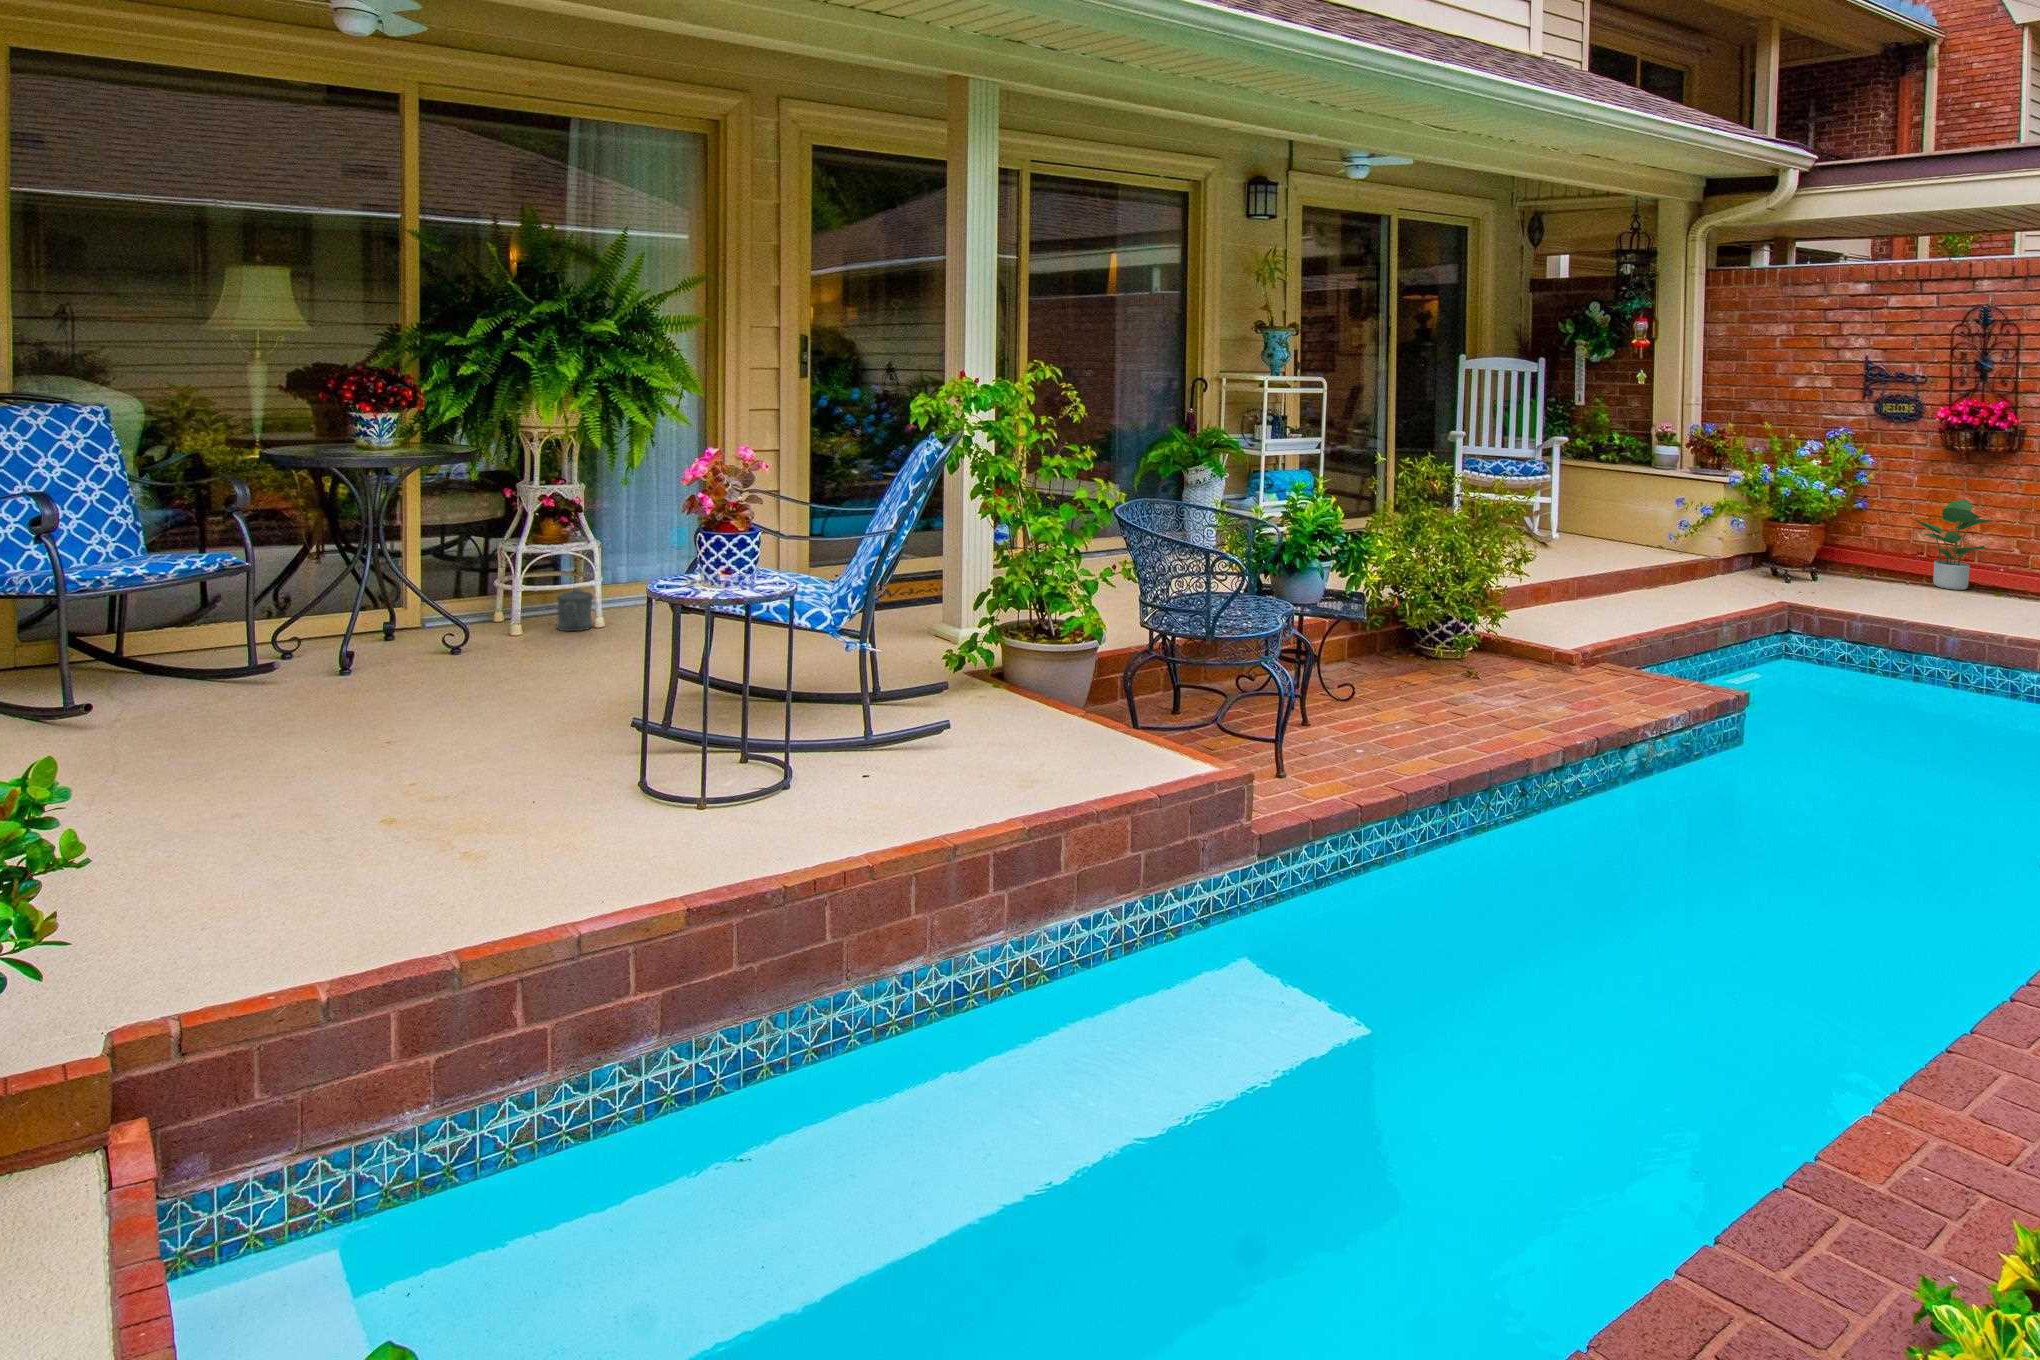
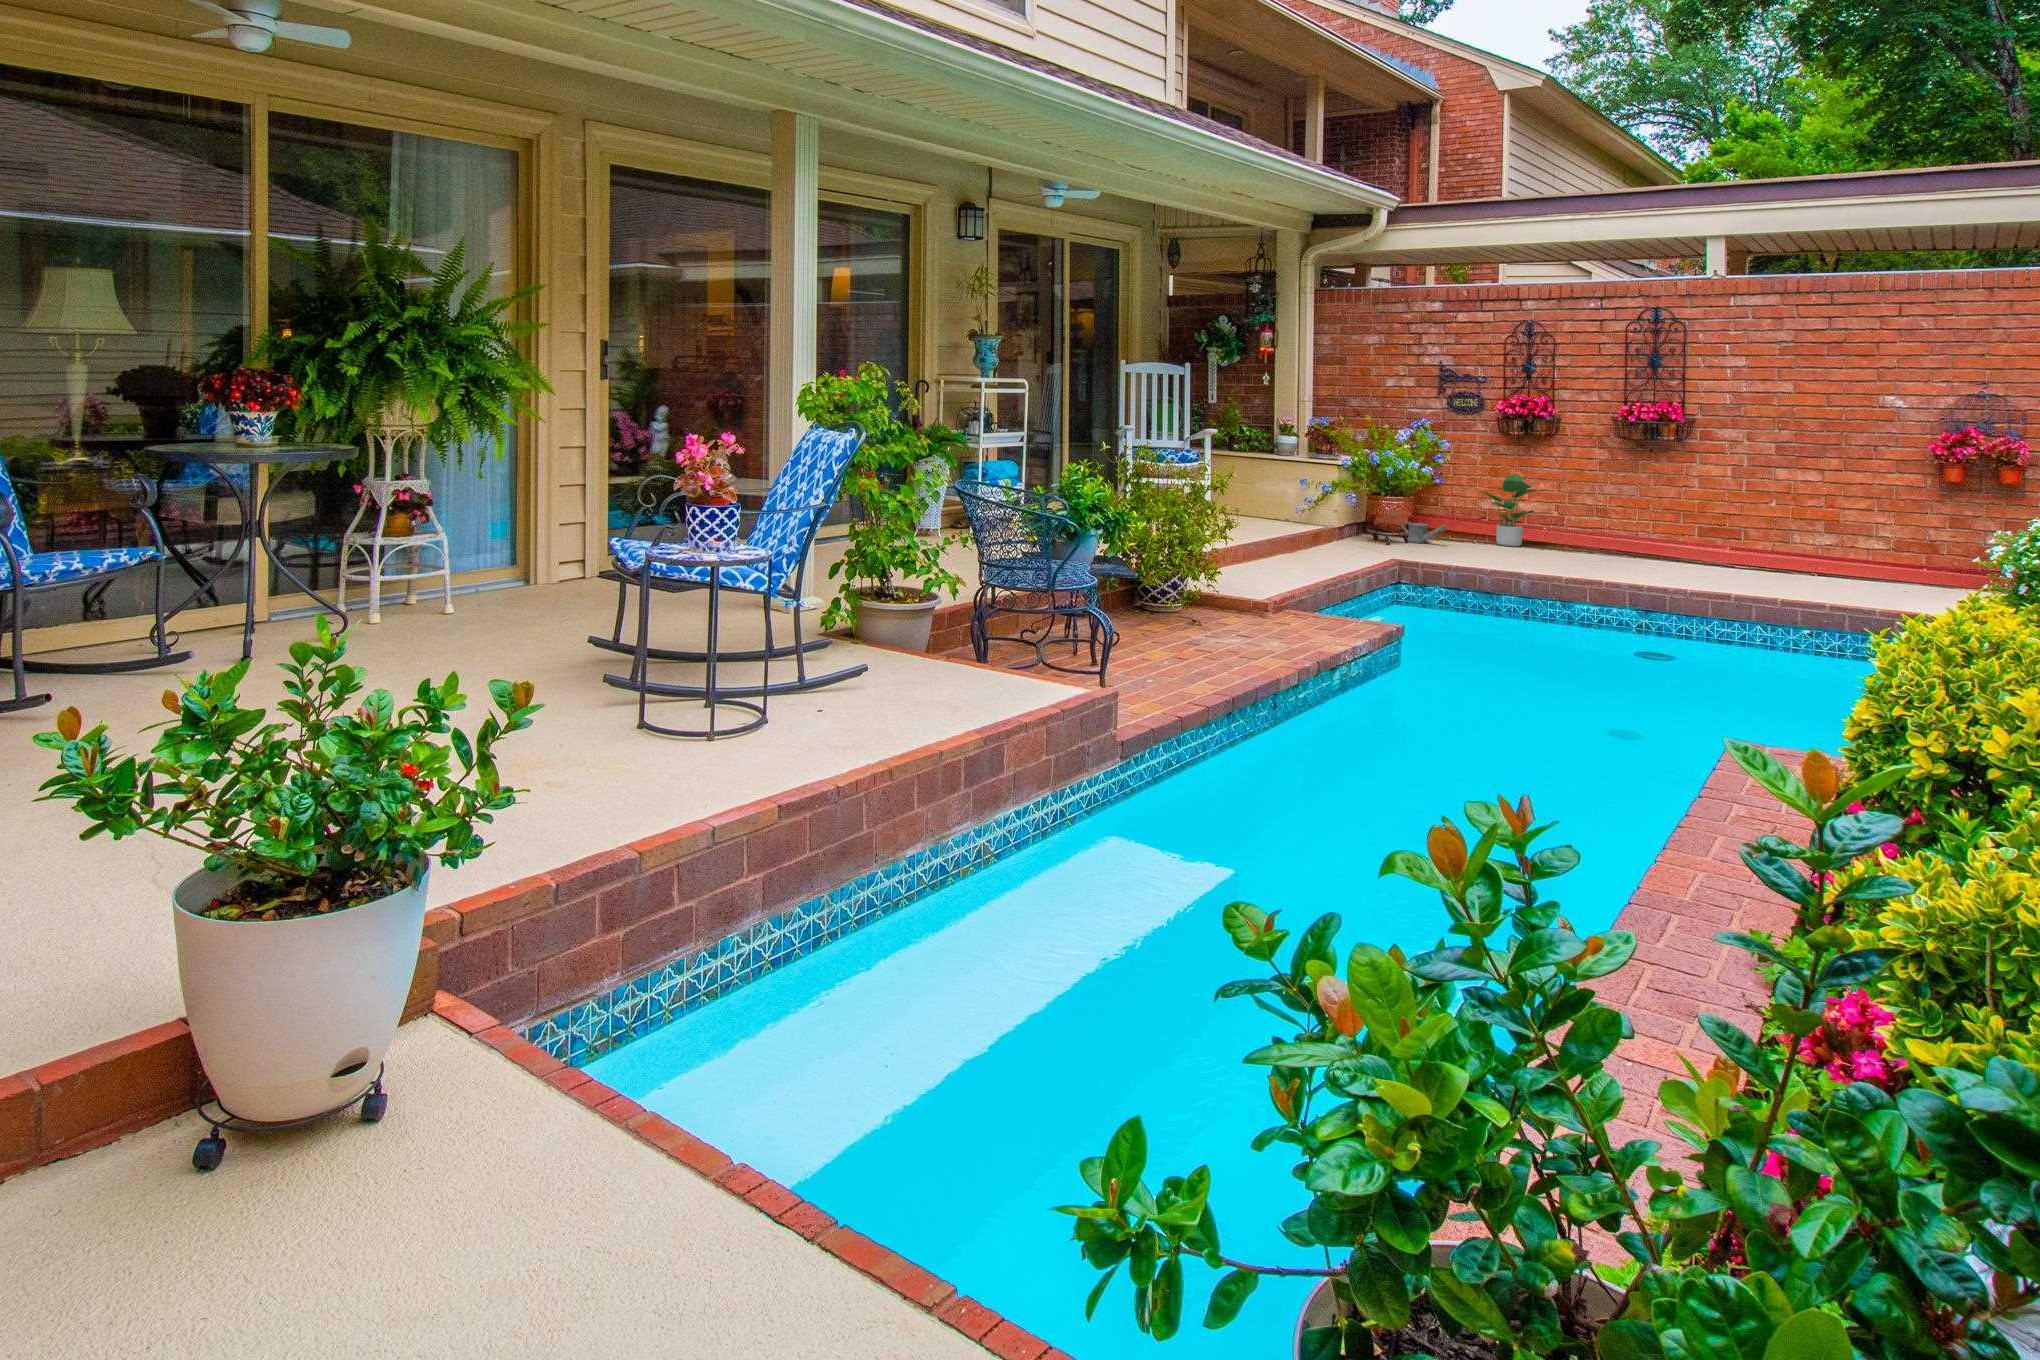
watering can: present [557,588,593,631] -> present [1403,522,1445,543]

